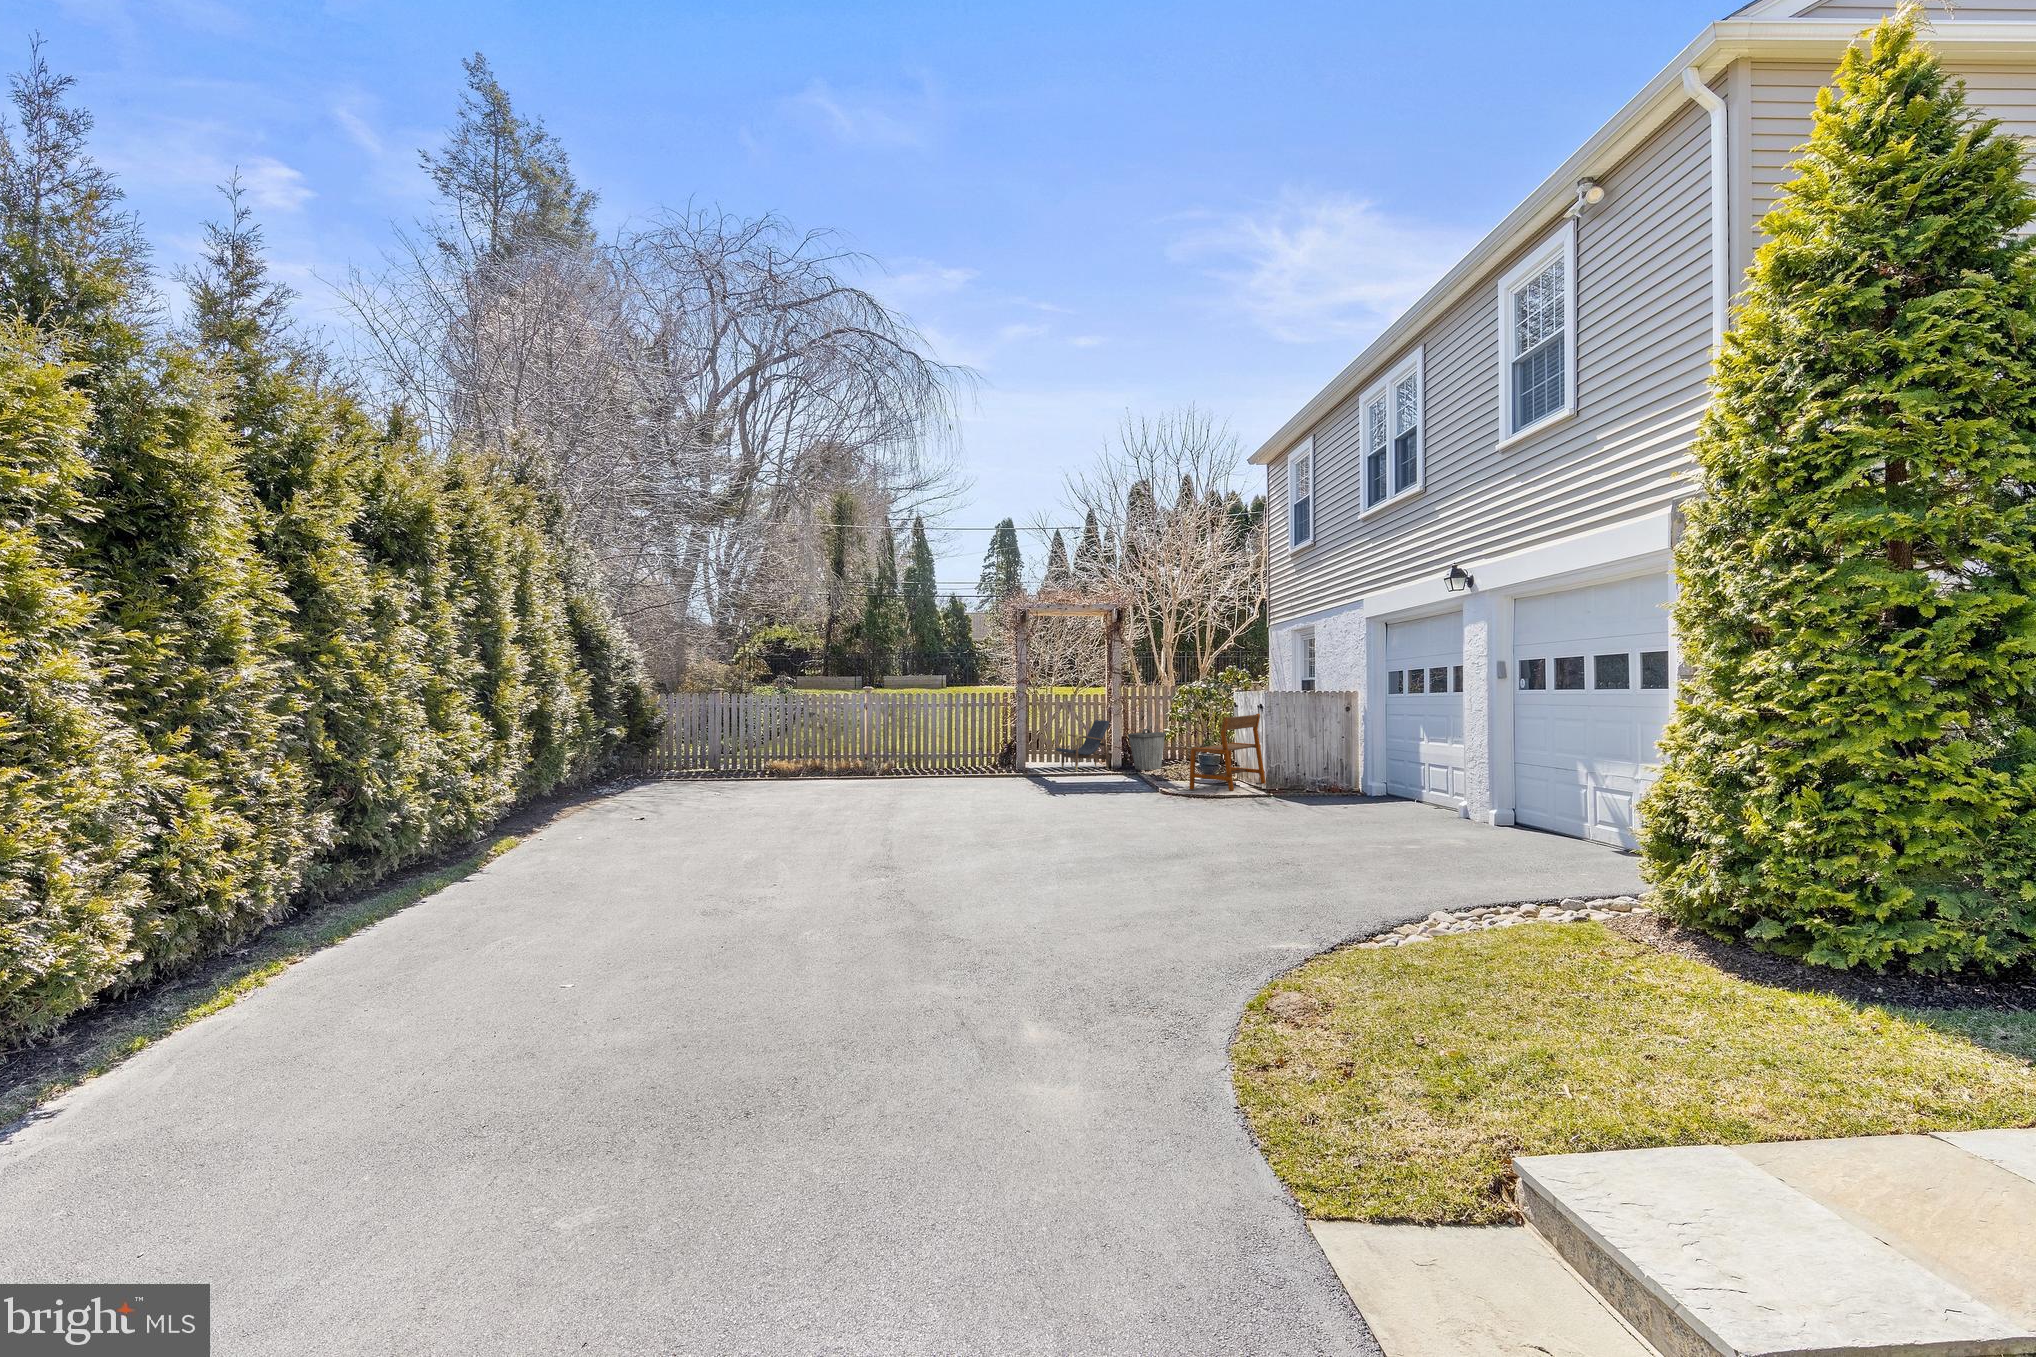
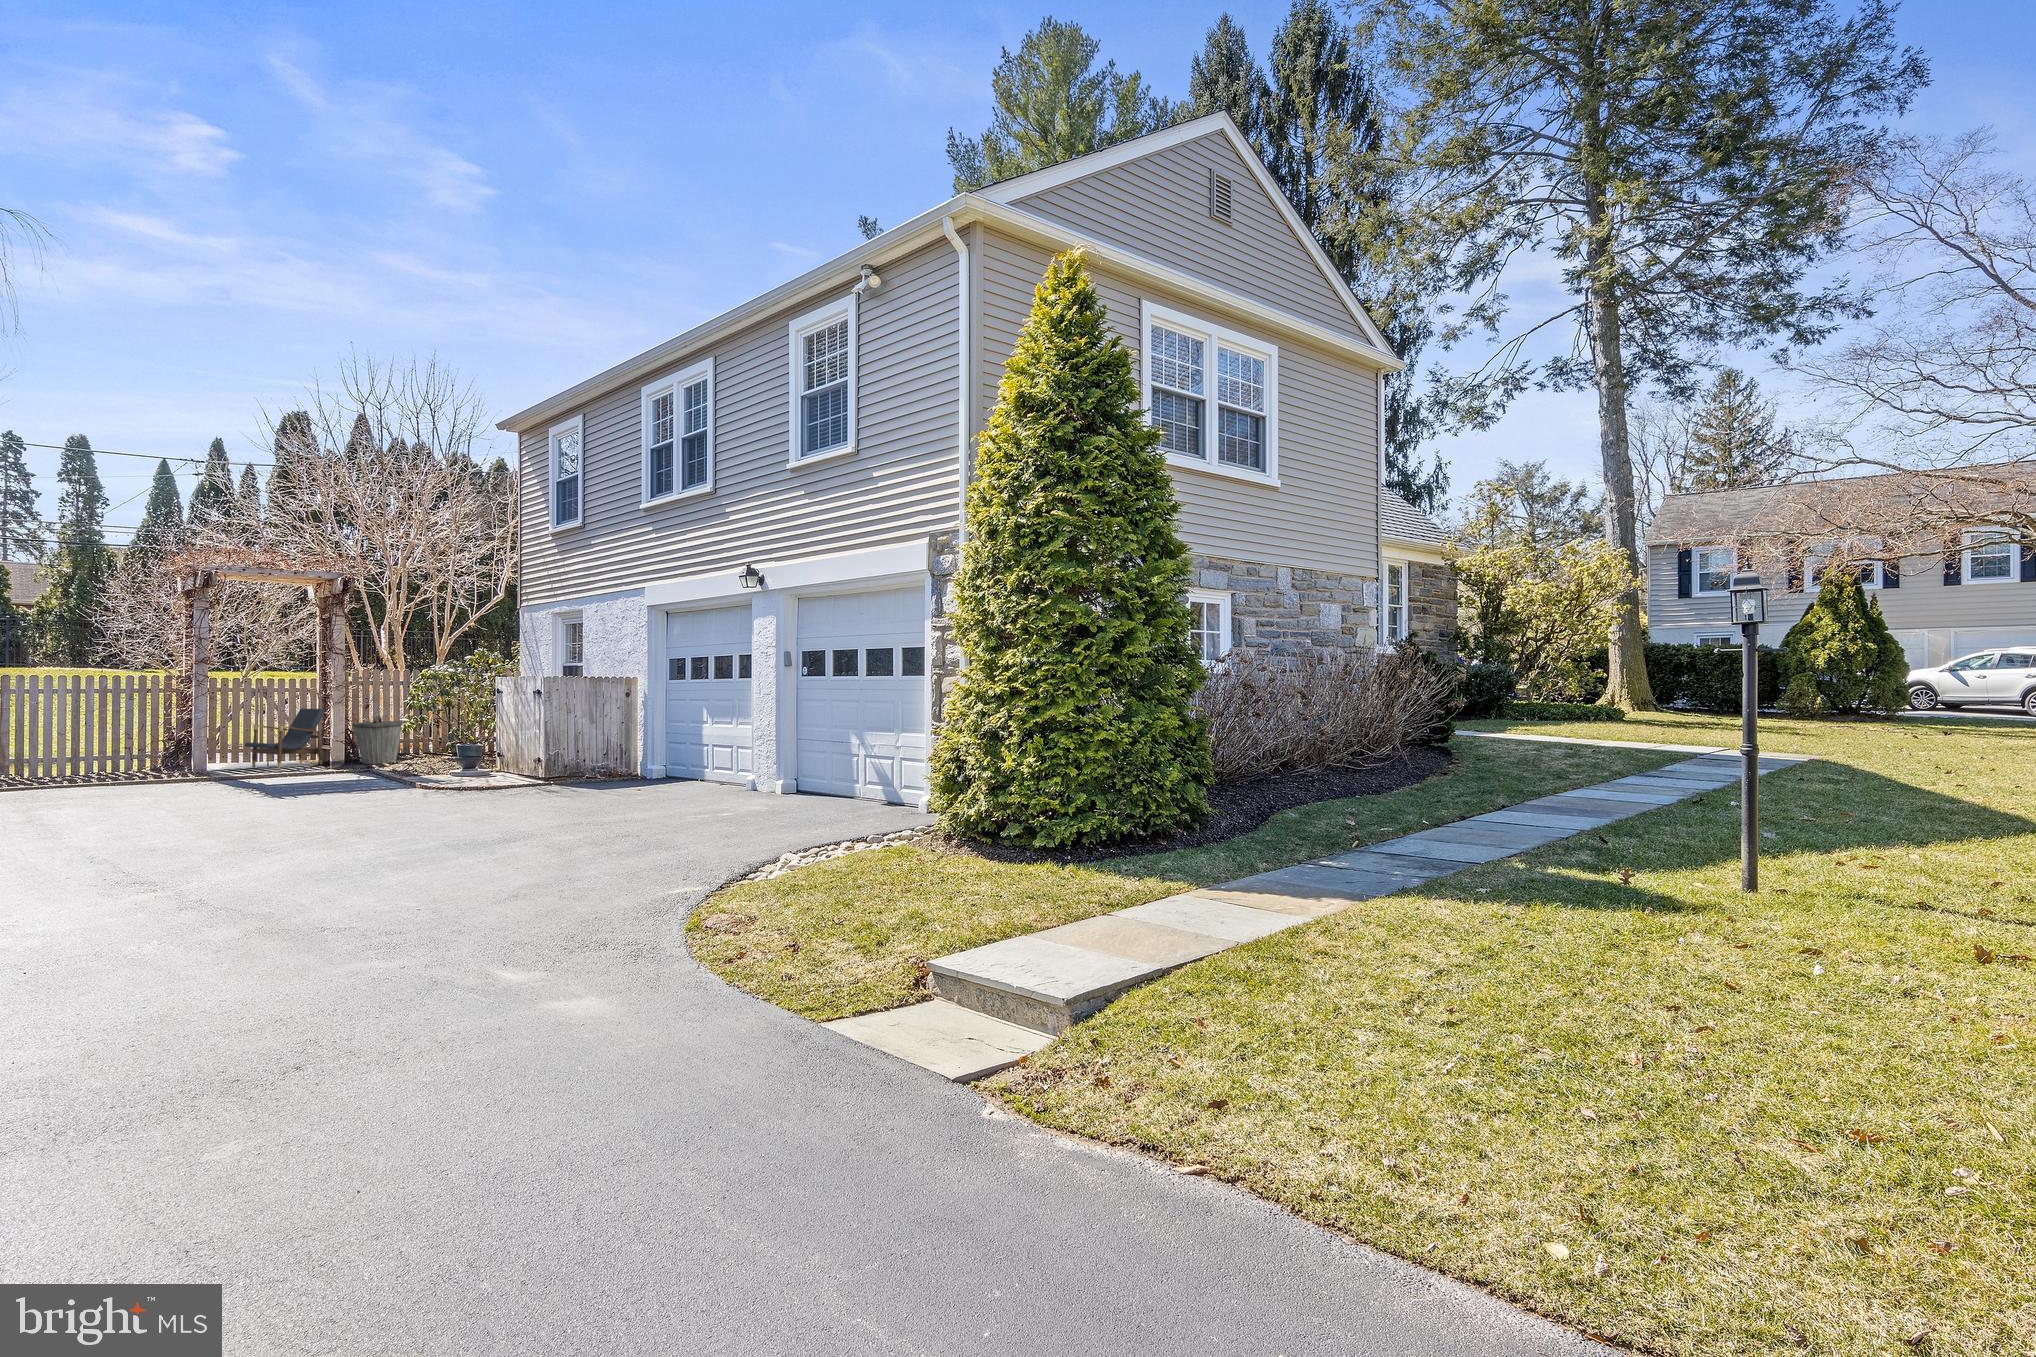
bench: present [1189,714,1266,791] -> none [459,698,540,779]

